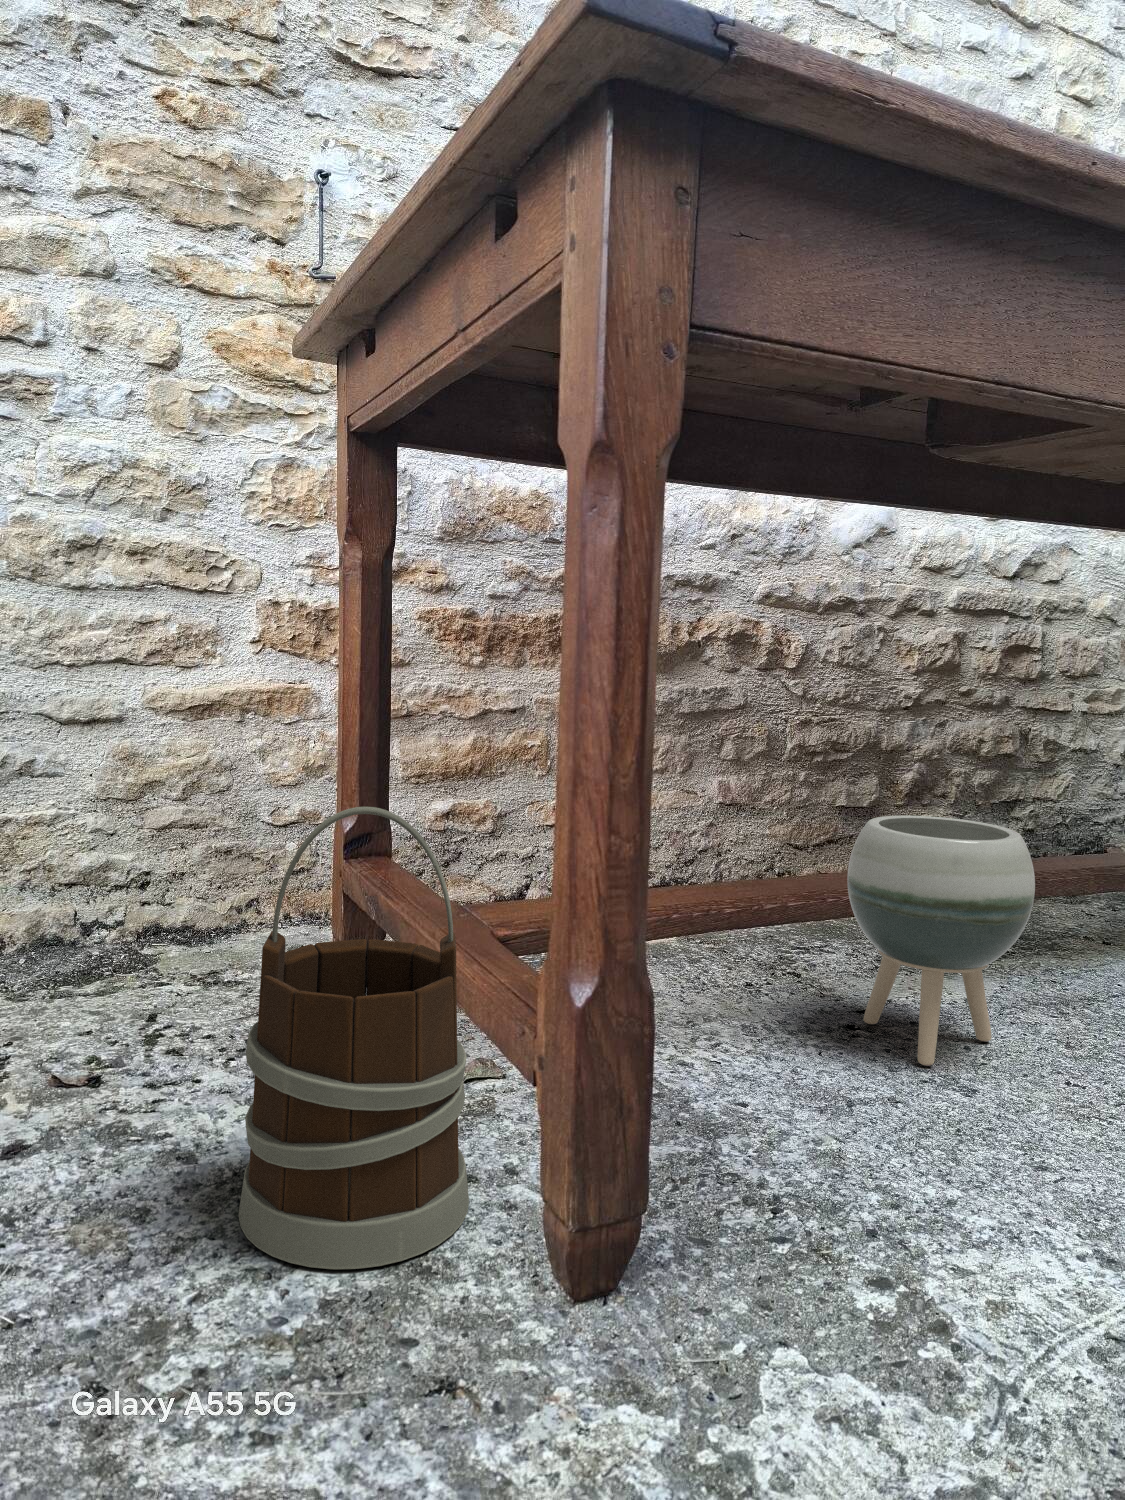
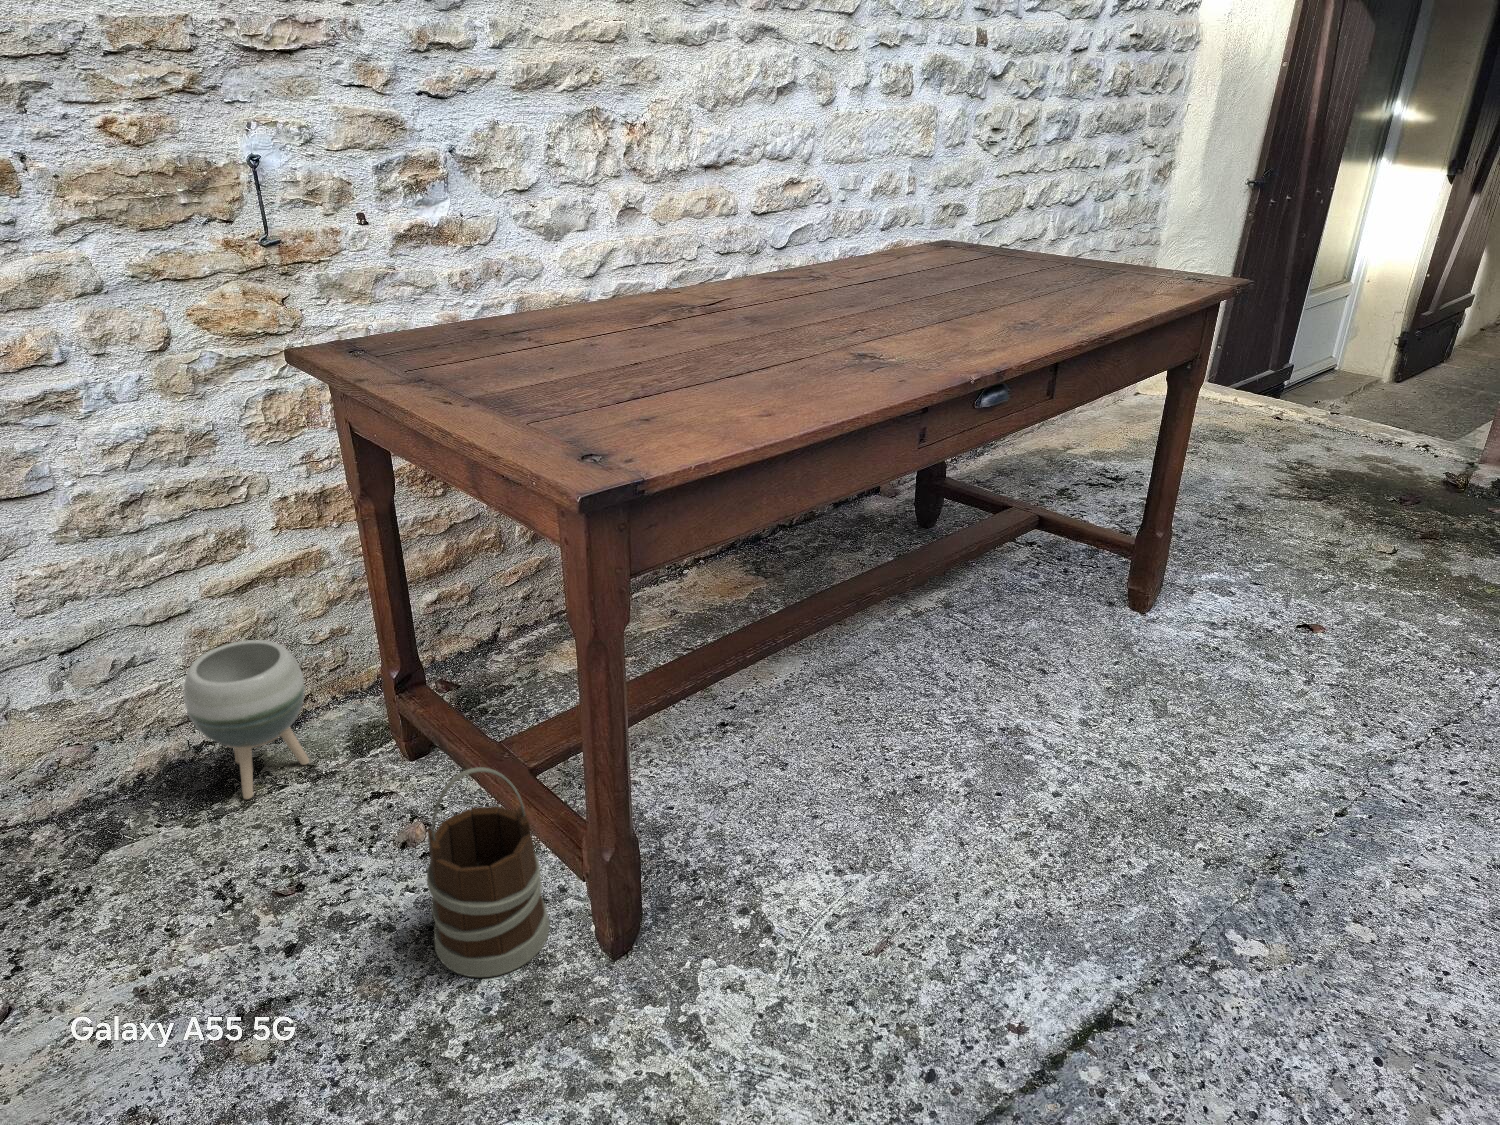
planter: present [847,816,1035,1066] -> present [184,640,309,799]

